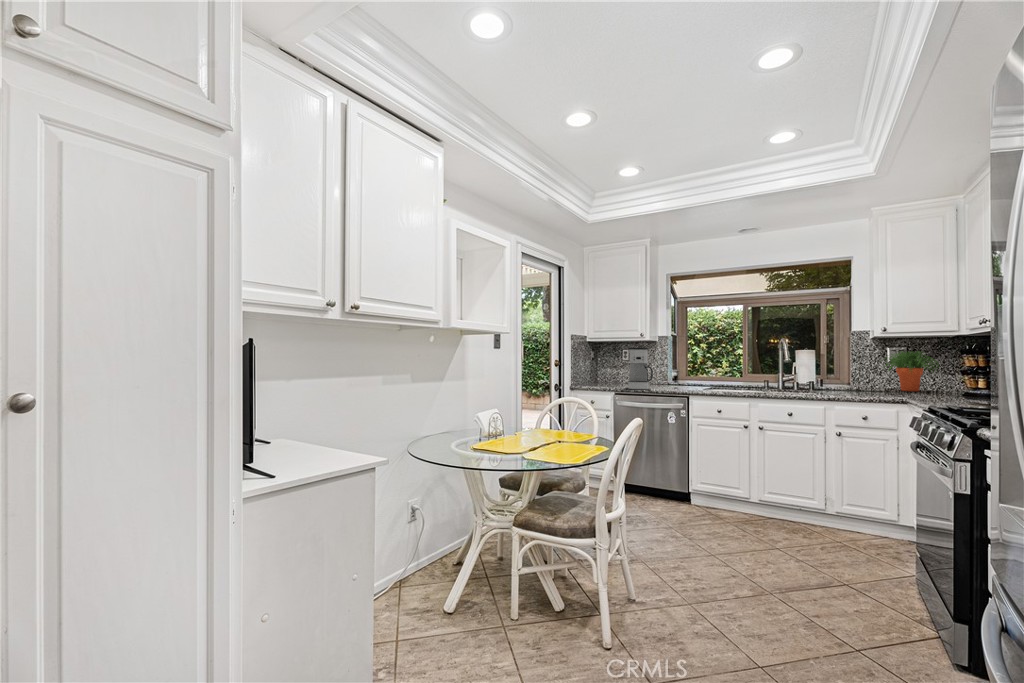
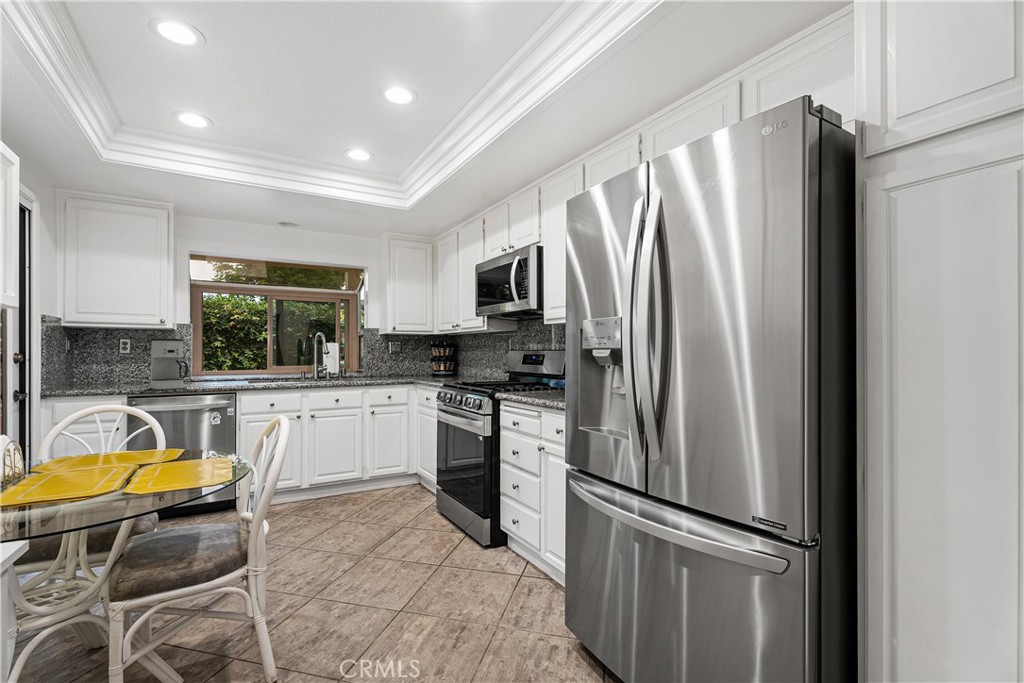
potted plant: present [886,351,936,391] -> none [386,345,421,374]

